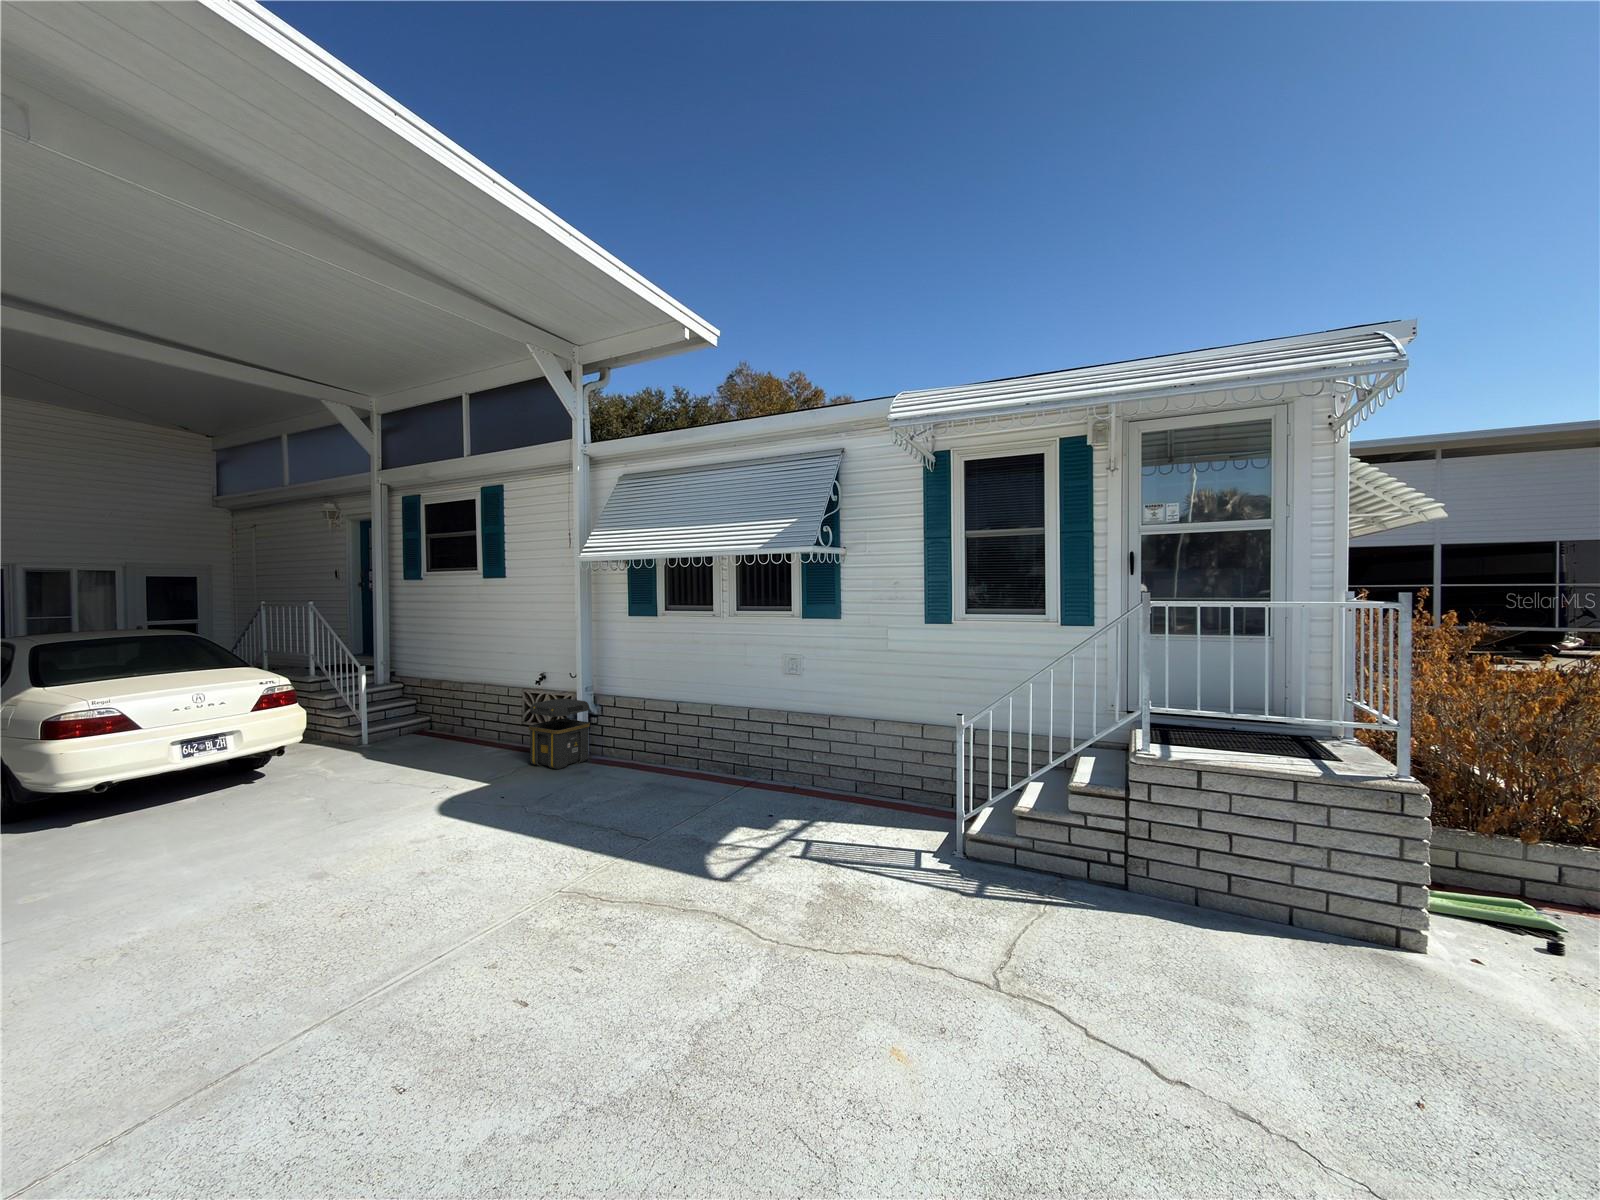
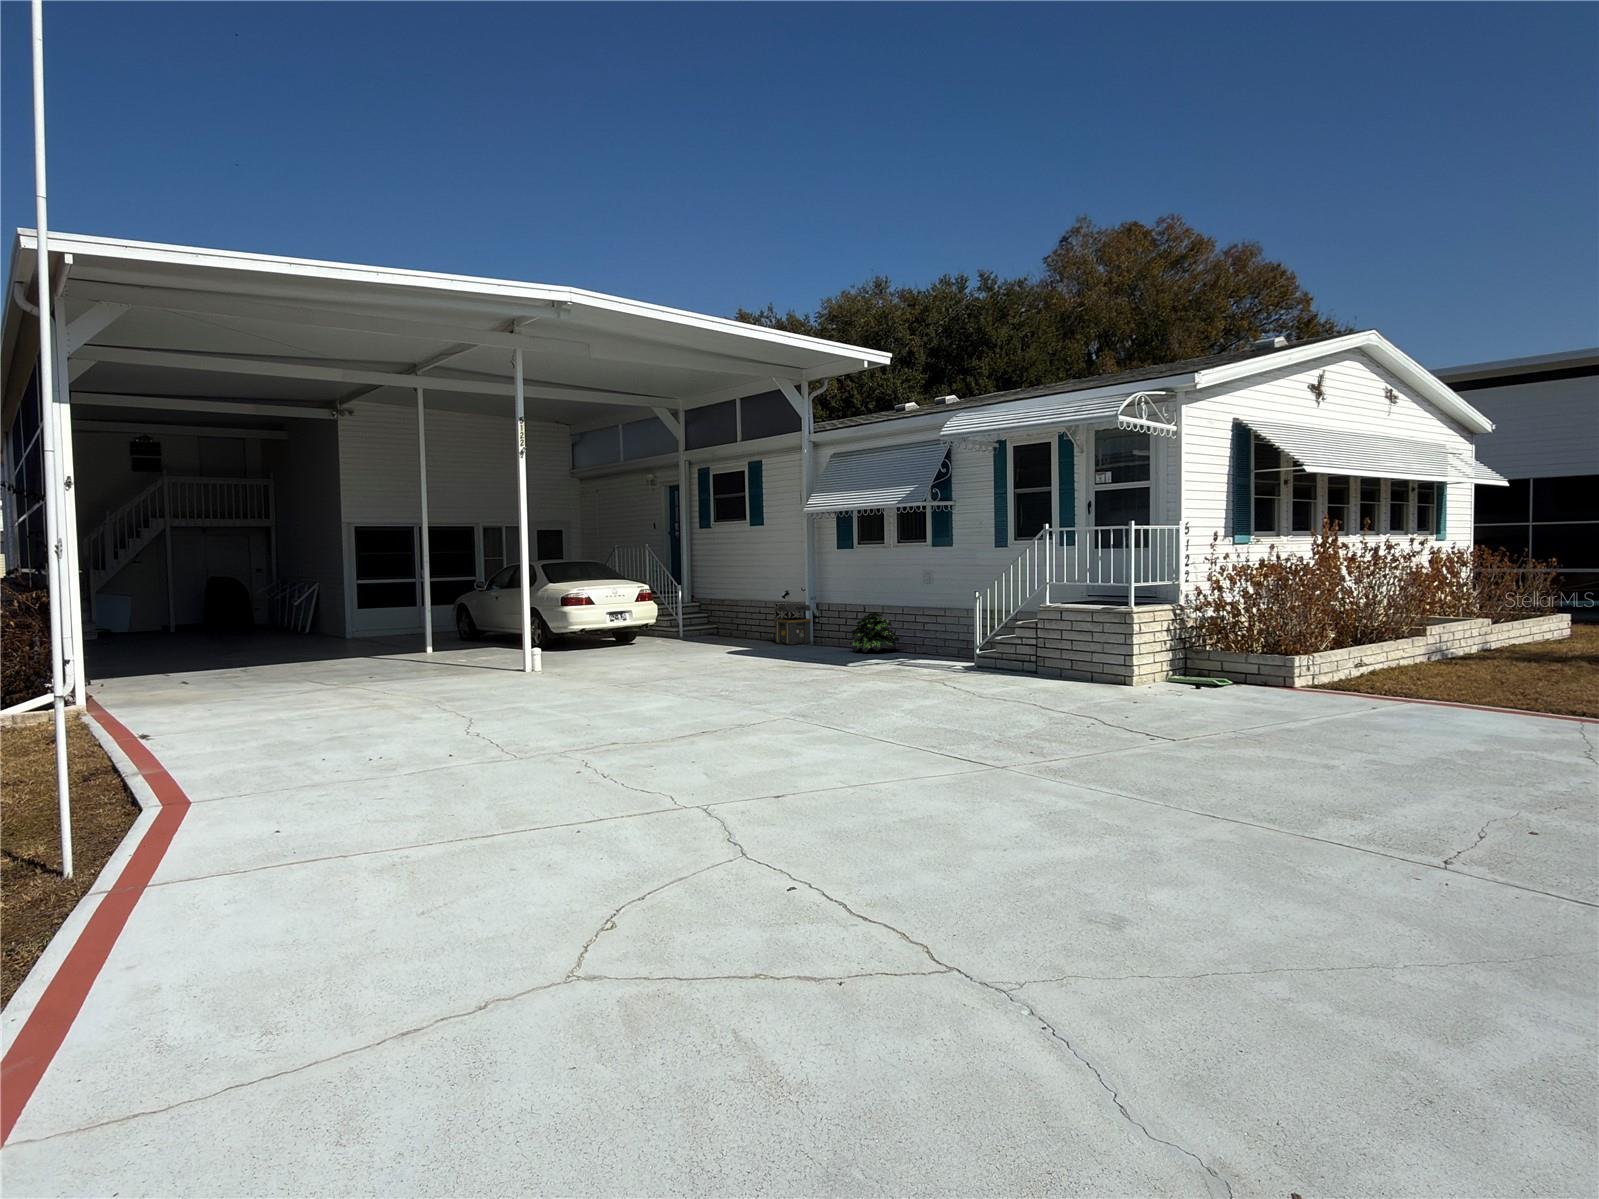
potted plant: none [669,721,747,794] -> present [850,612,899,652]

